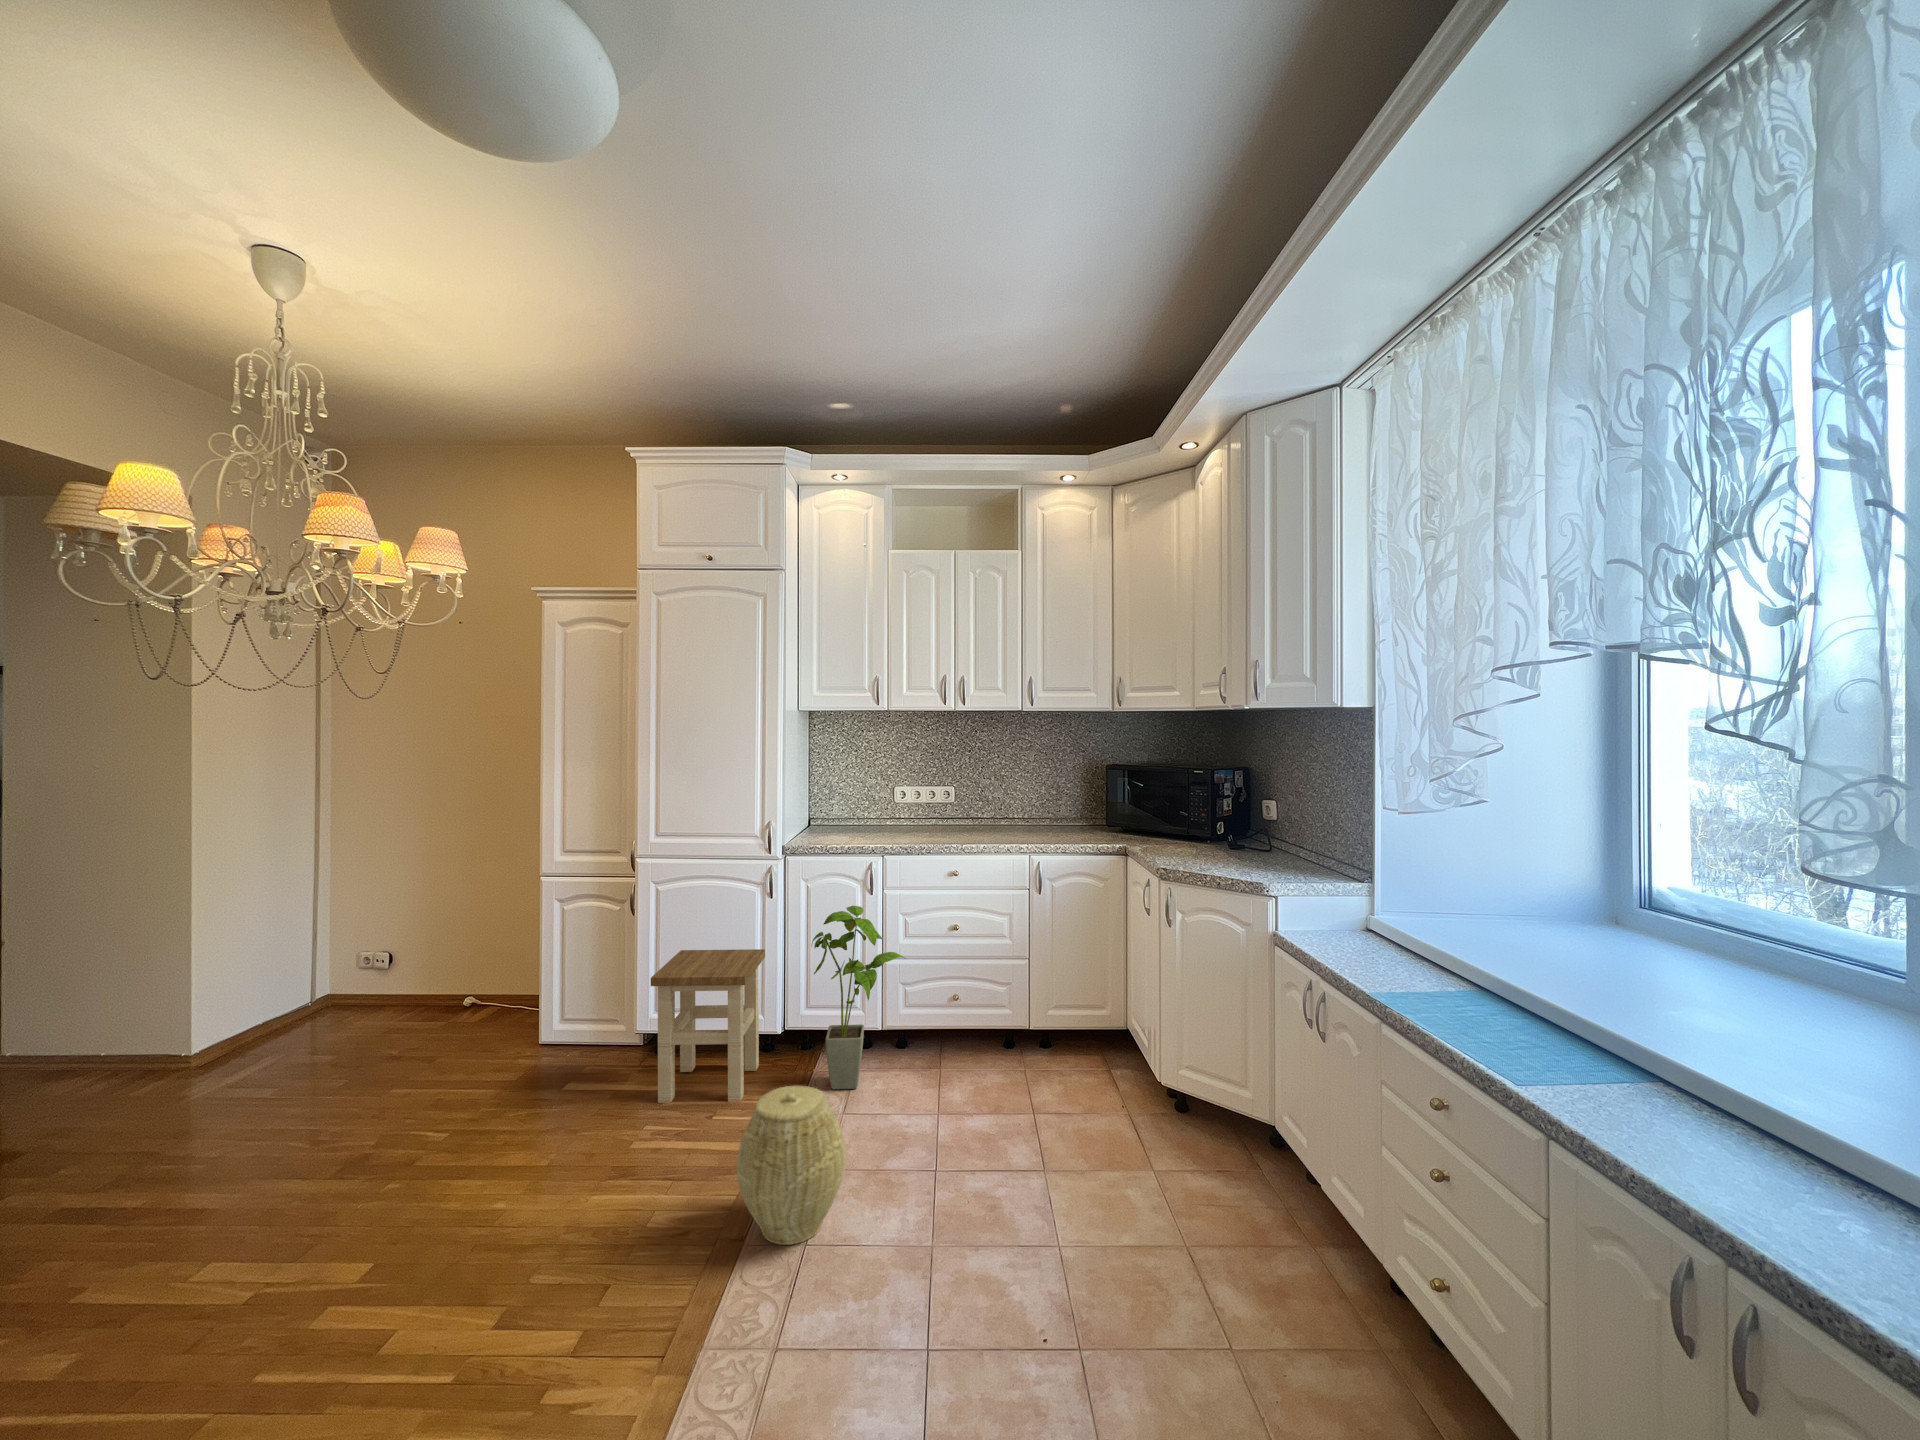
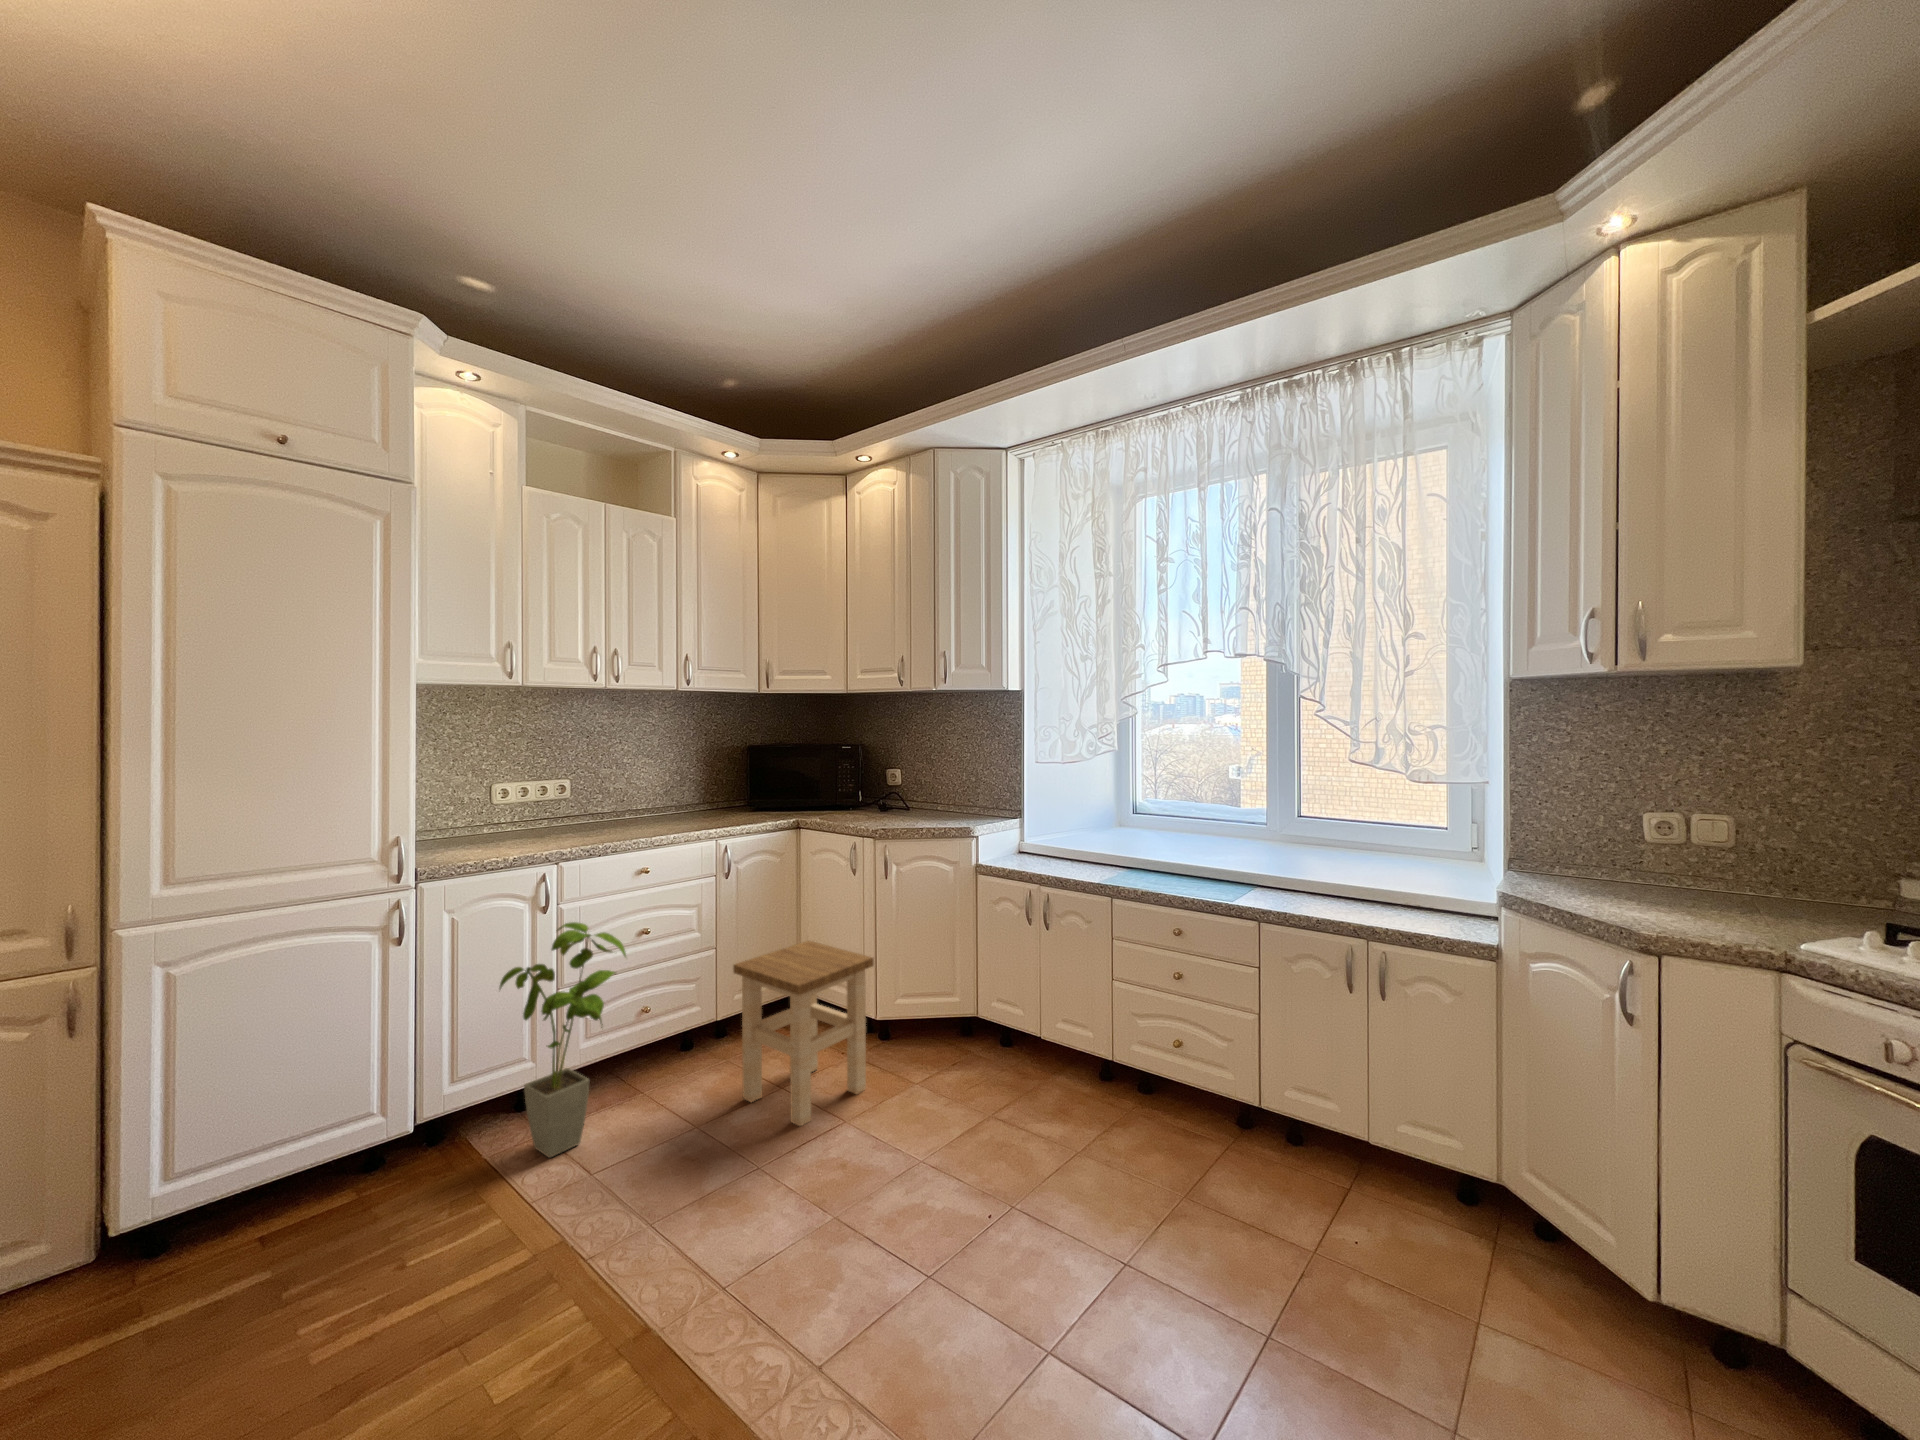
stool: present [651,949,765,1103] -> present [733,941,874,1126]
woven basket: present [737,1086,846,1245] -> none [640,1111,772,1304]

